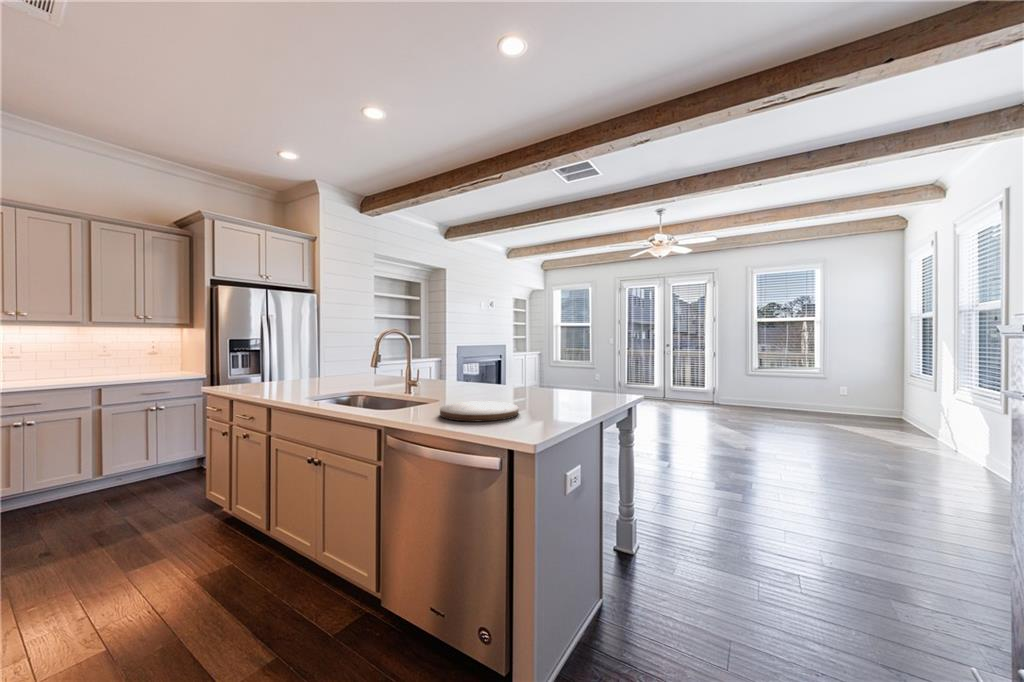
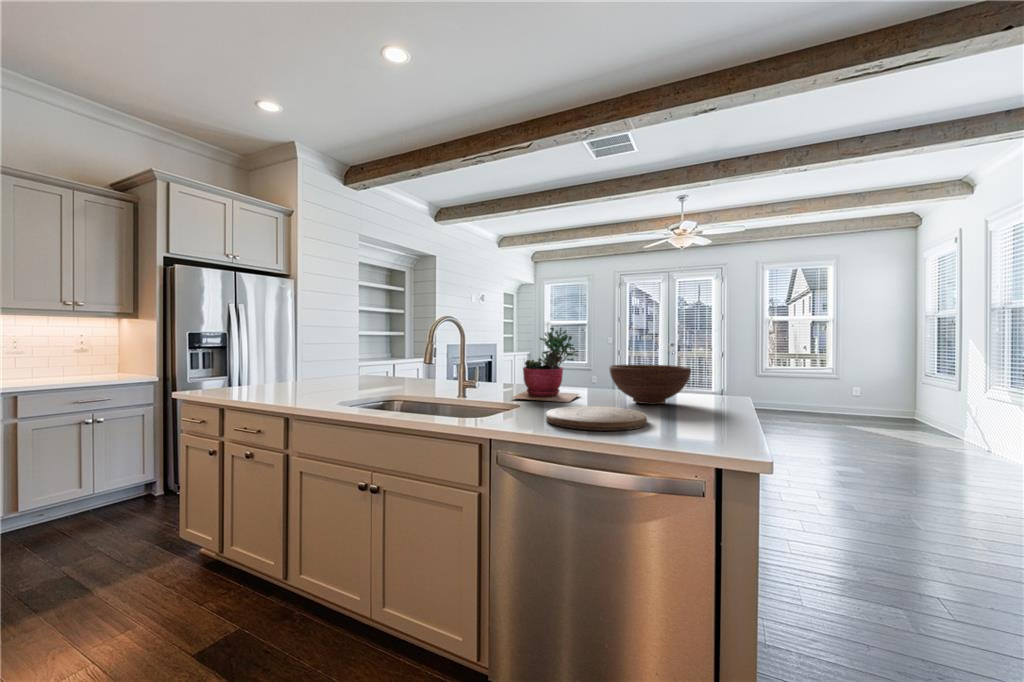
succulent plant: none [446,336,508,398] -> present [512,327,579,402]
fruit bowl: none [519,367,584,400] -> present [609,365,691,404]

